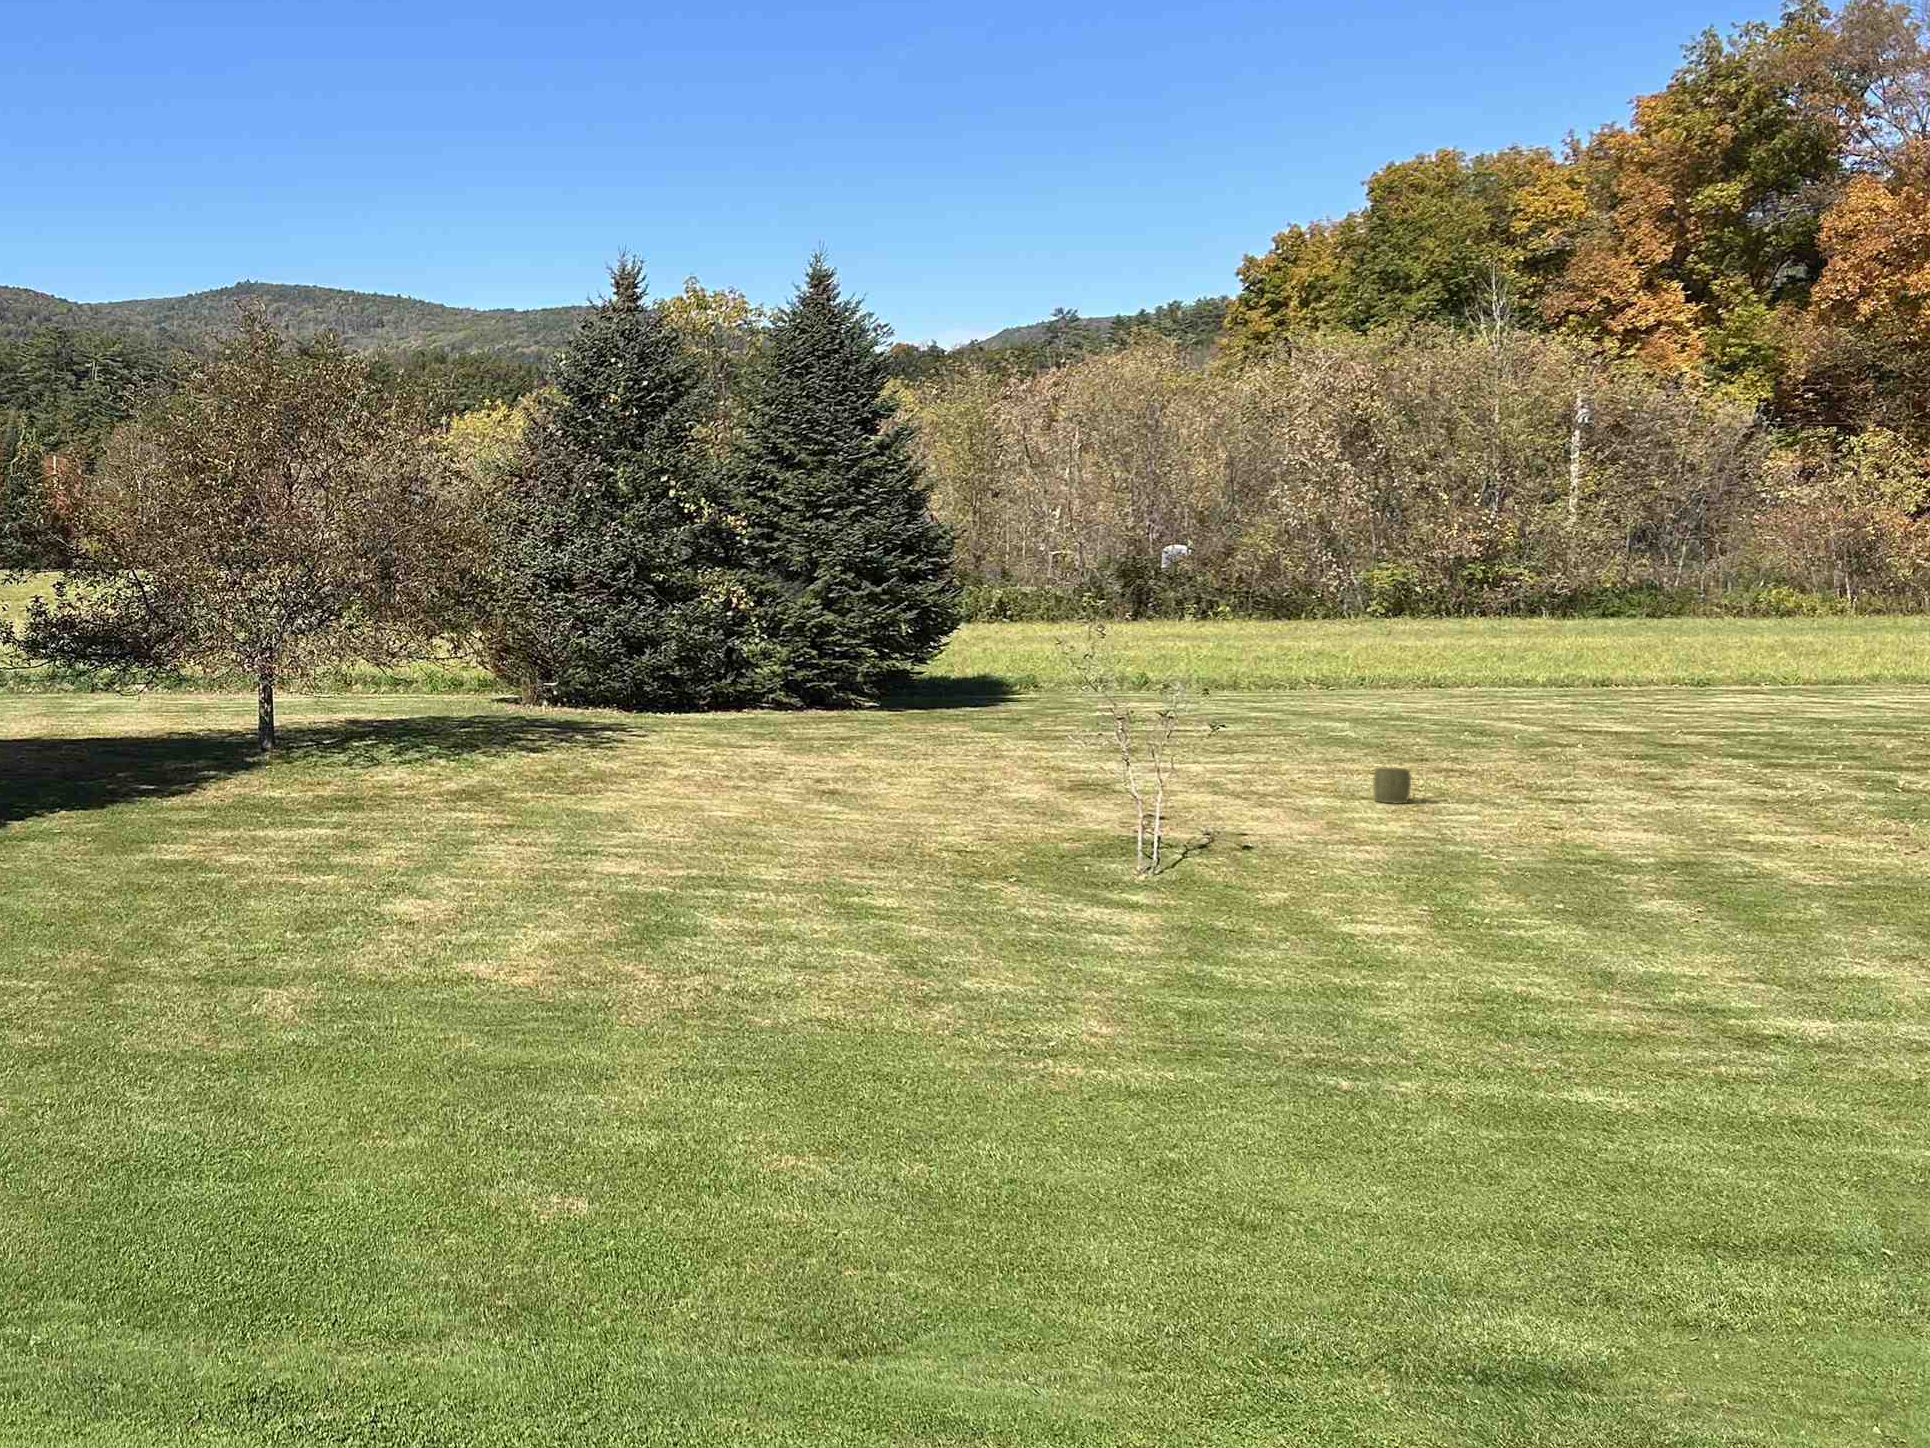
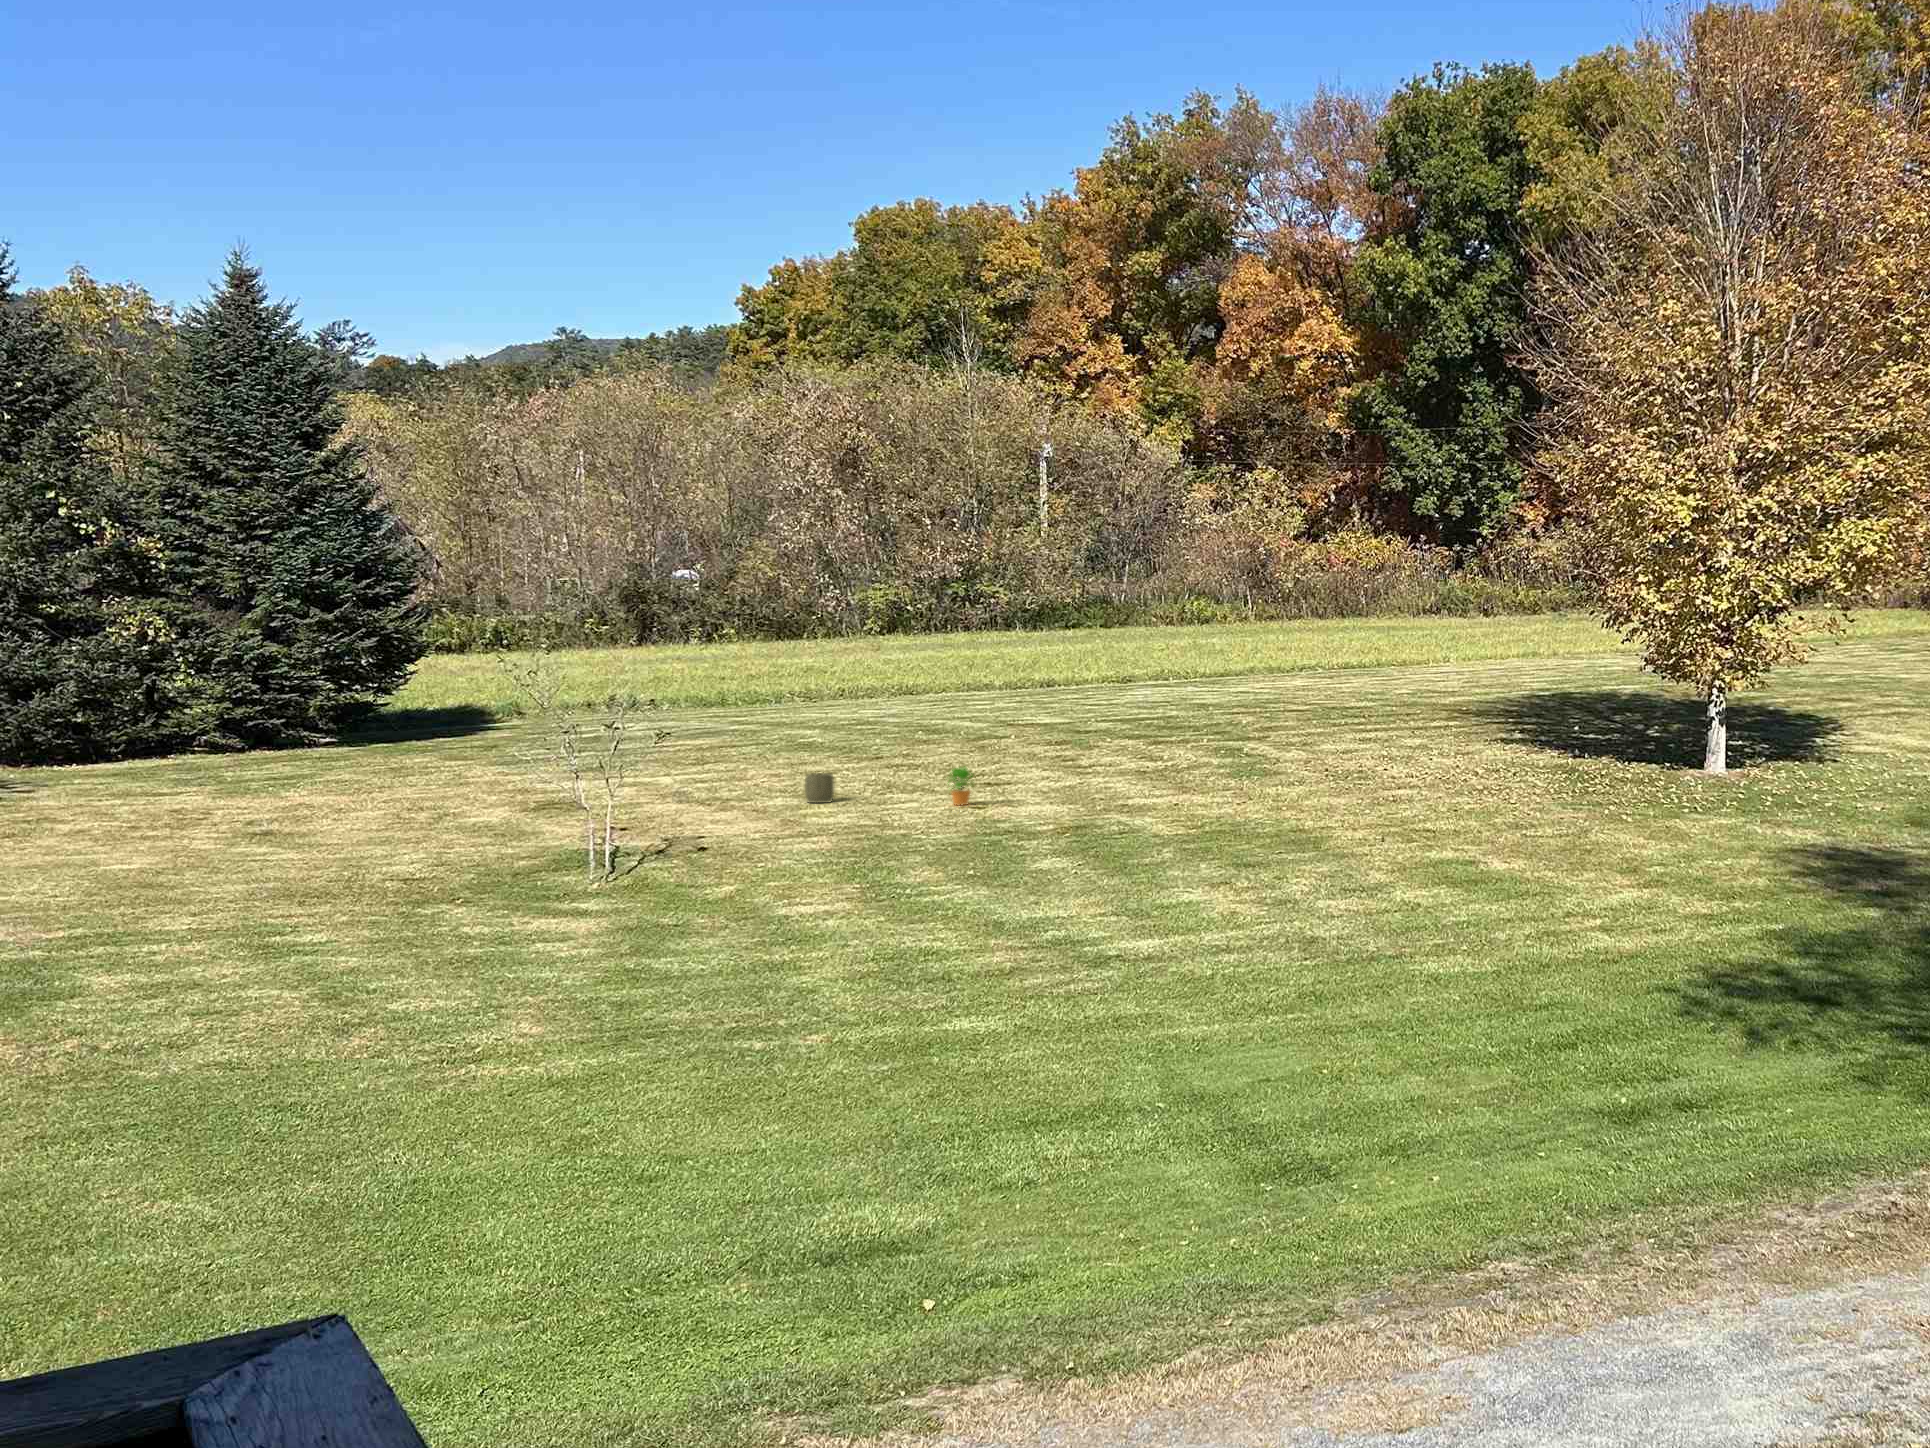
potted plant: none [1564,772,1615,822] -> present [948,766,974,805]

